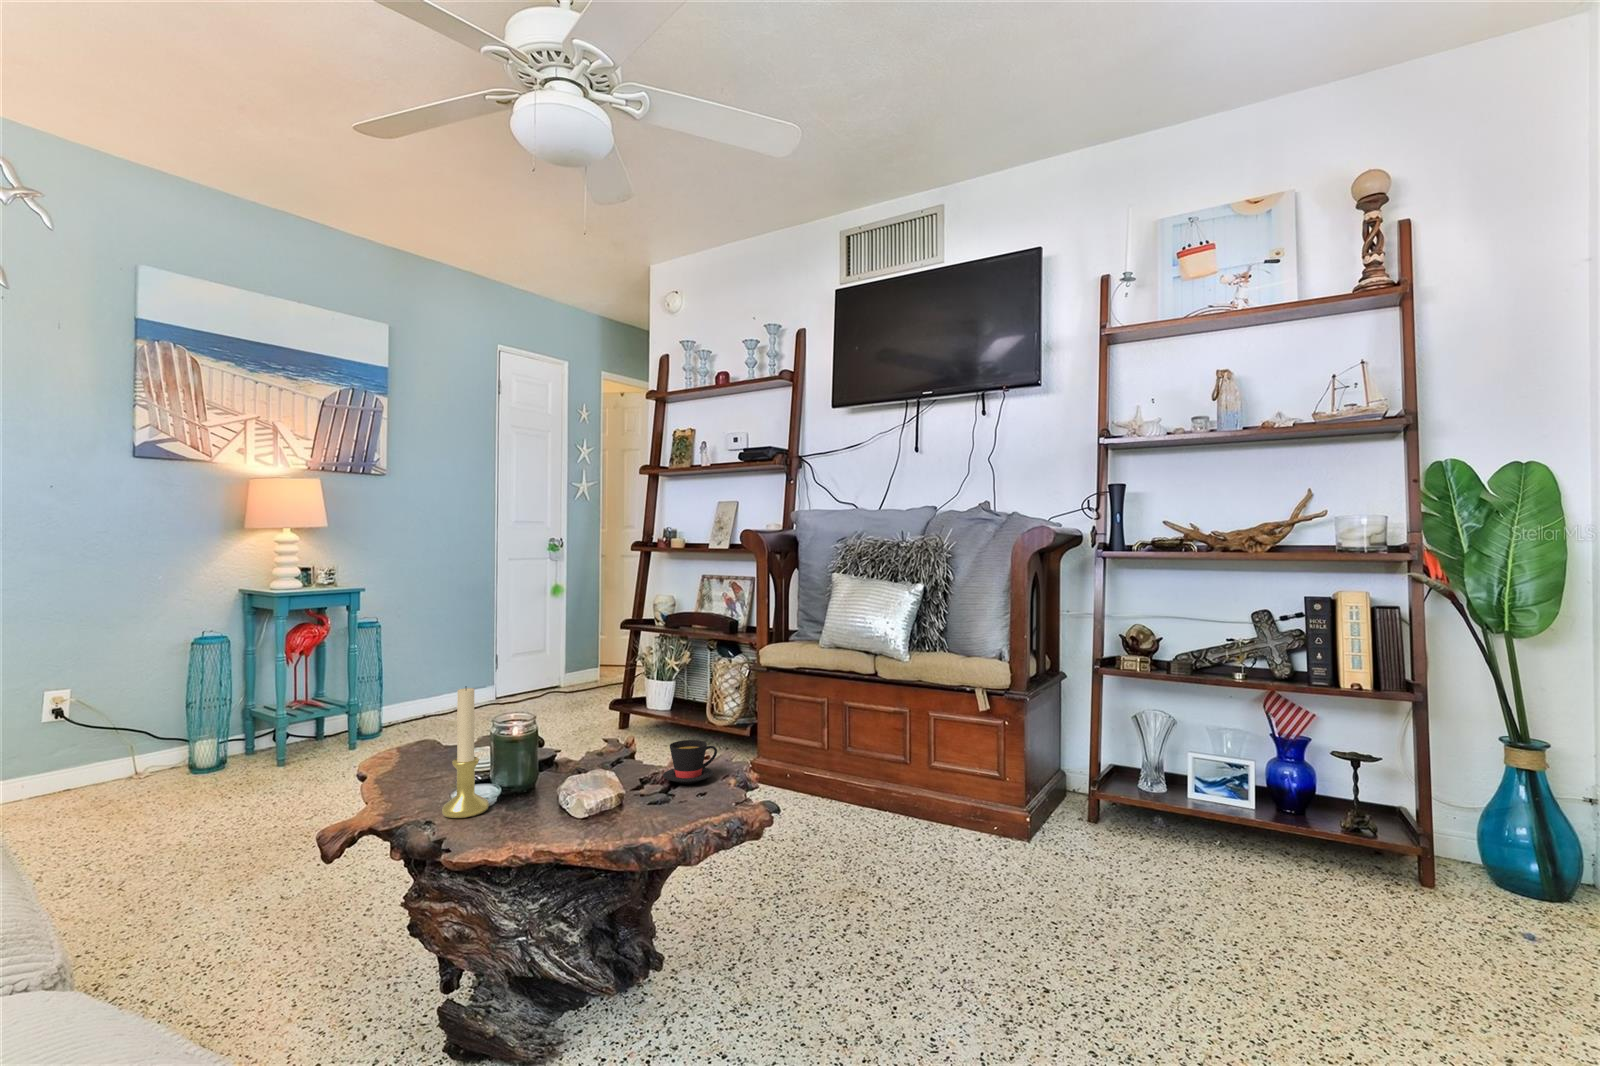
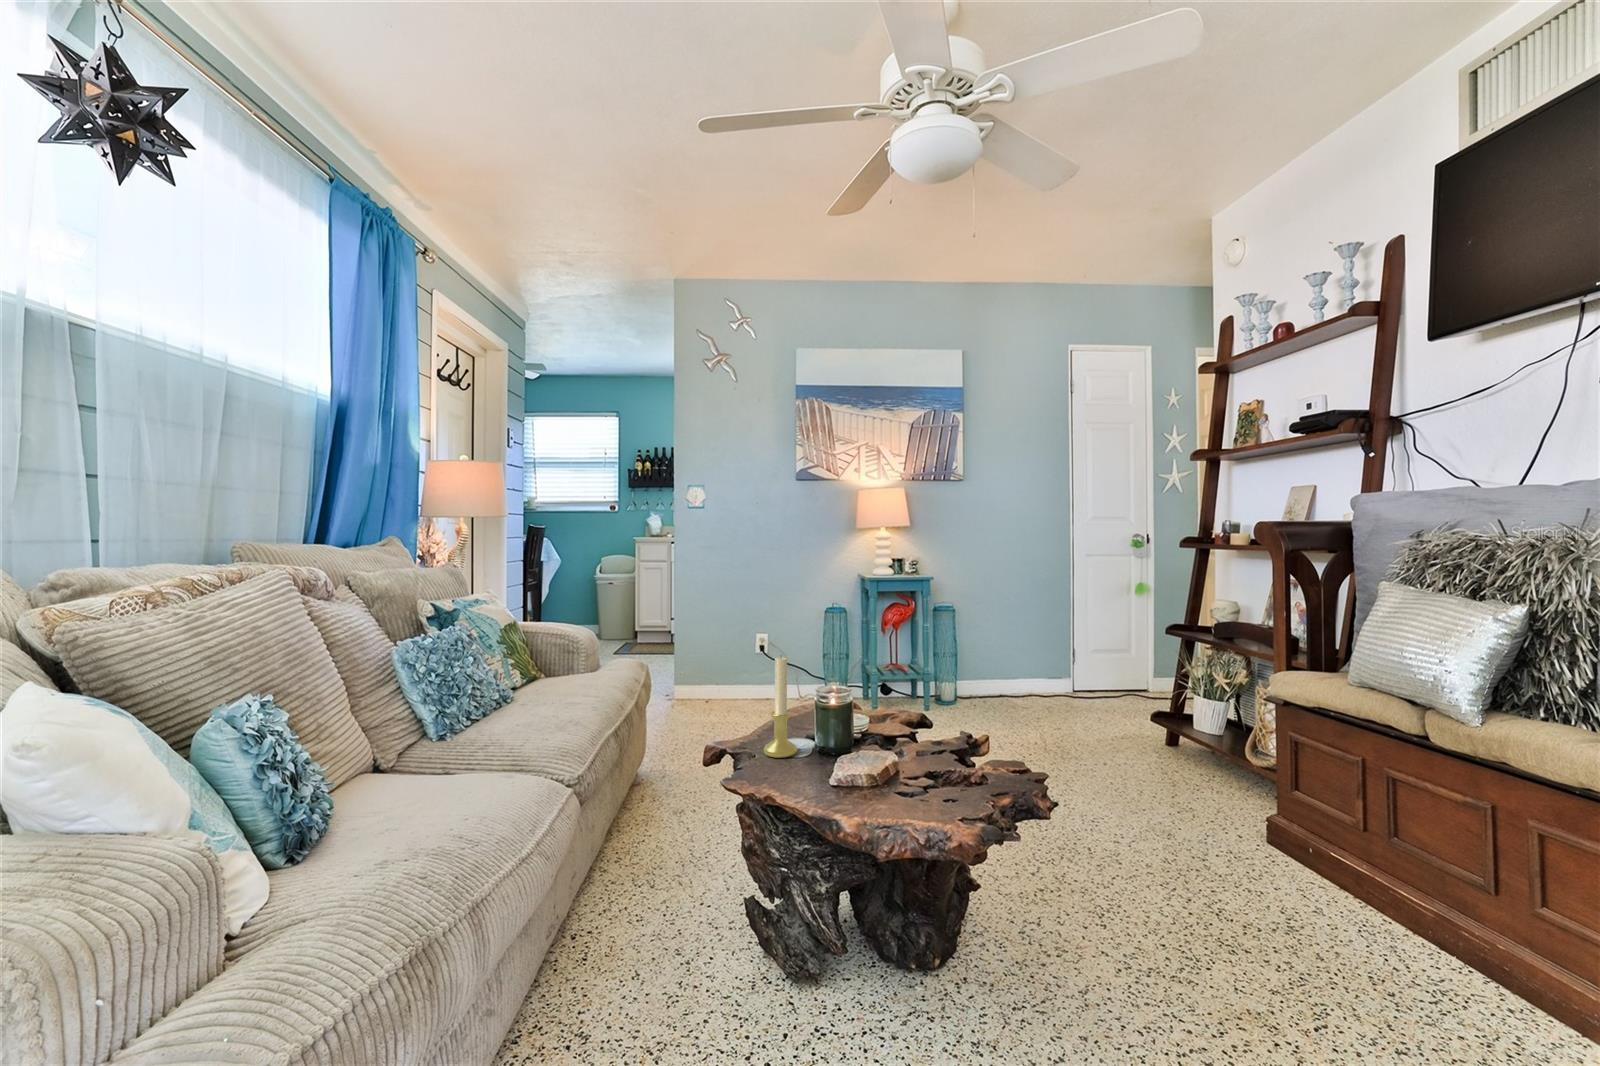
teacup: present [663,740,717,784] -> none [928,746,983,793]

